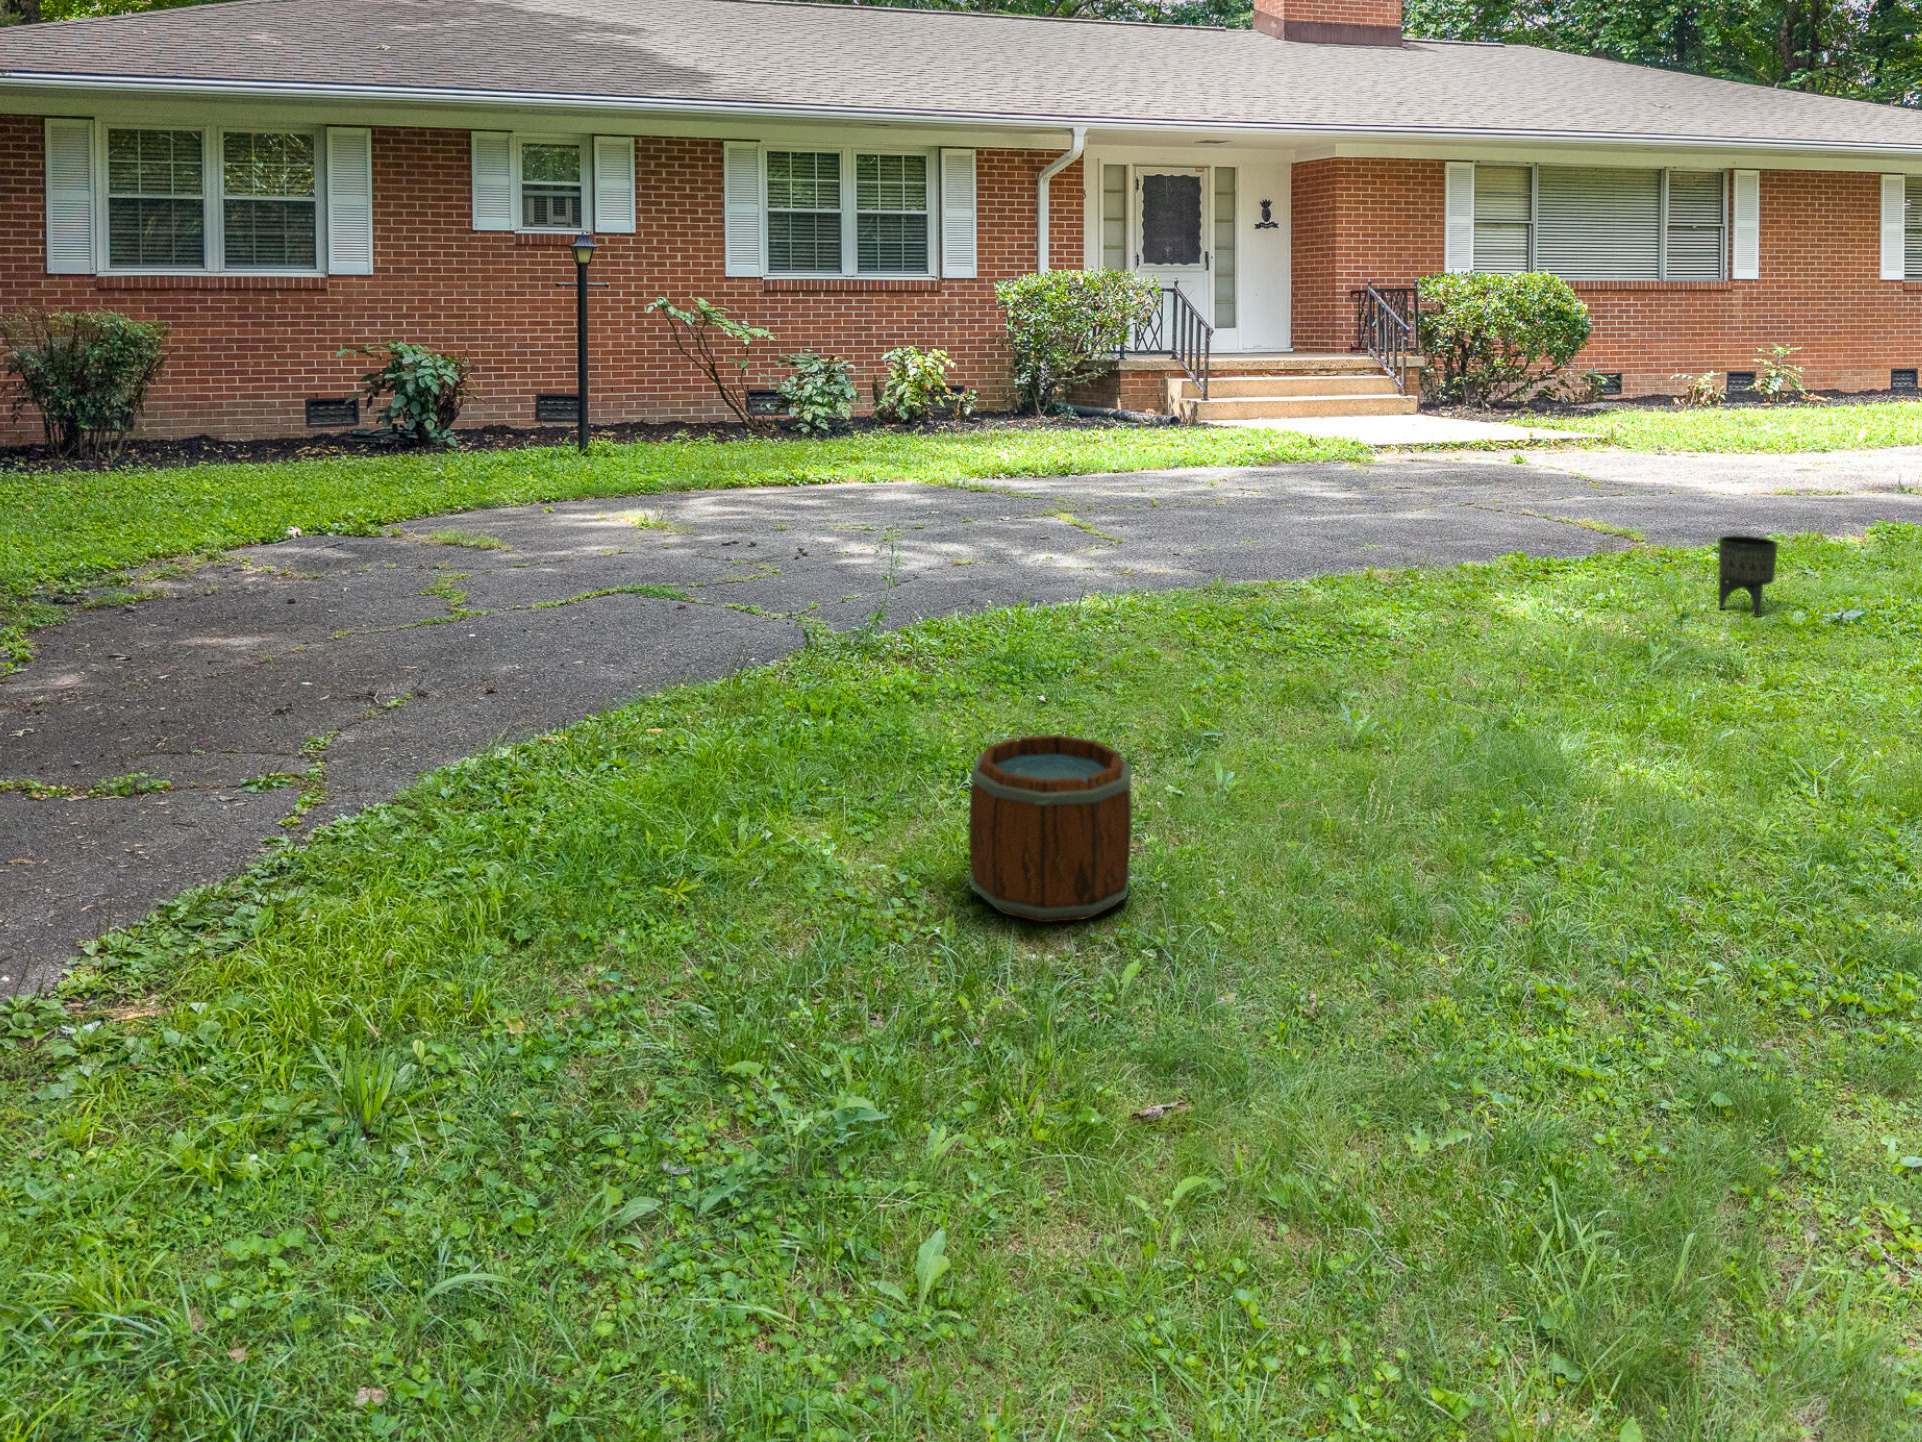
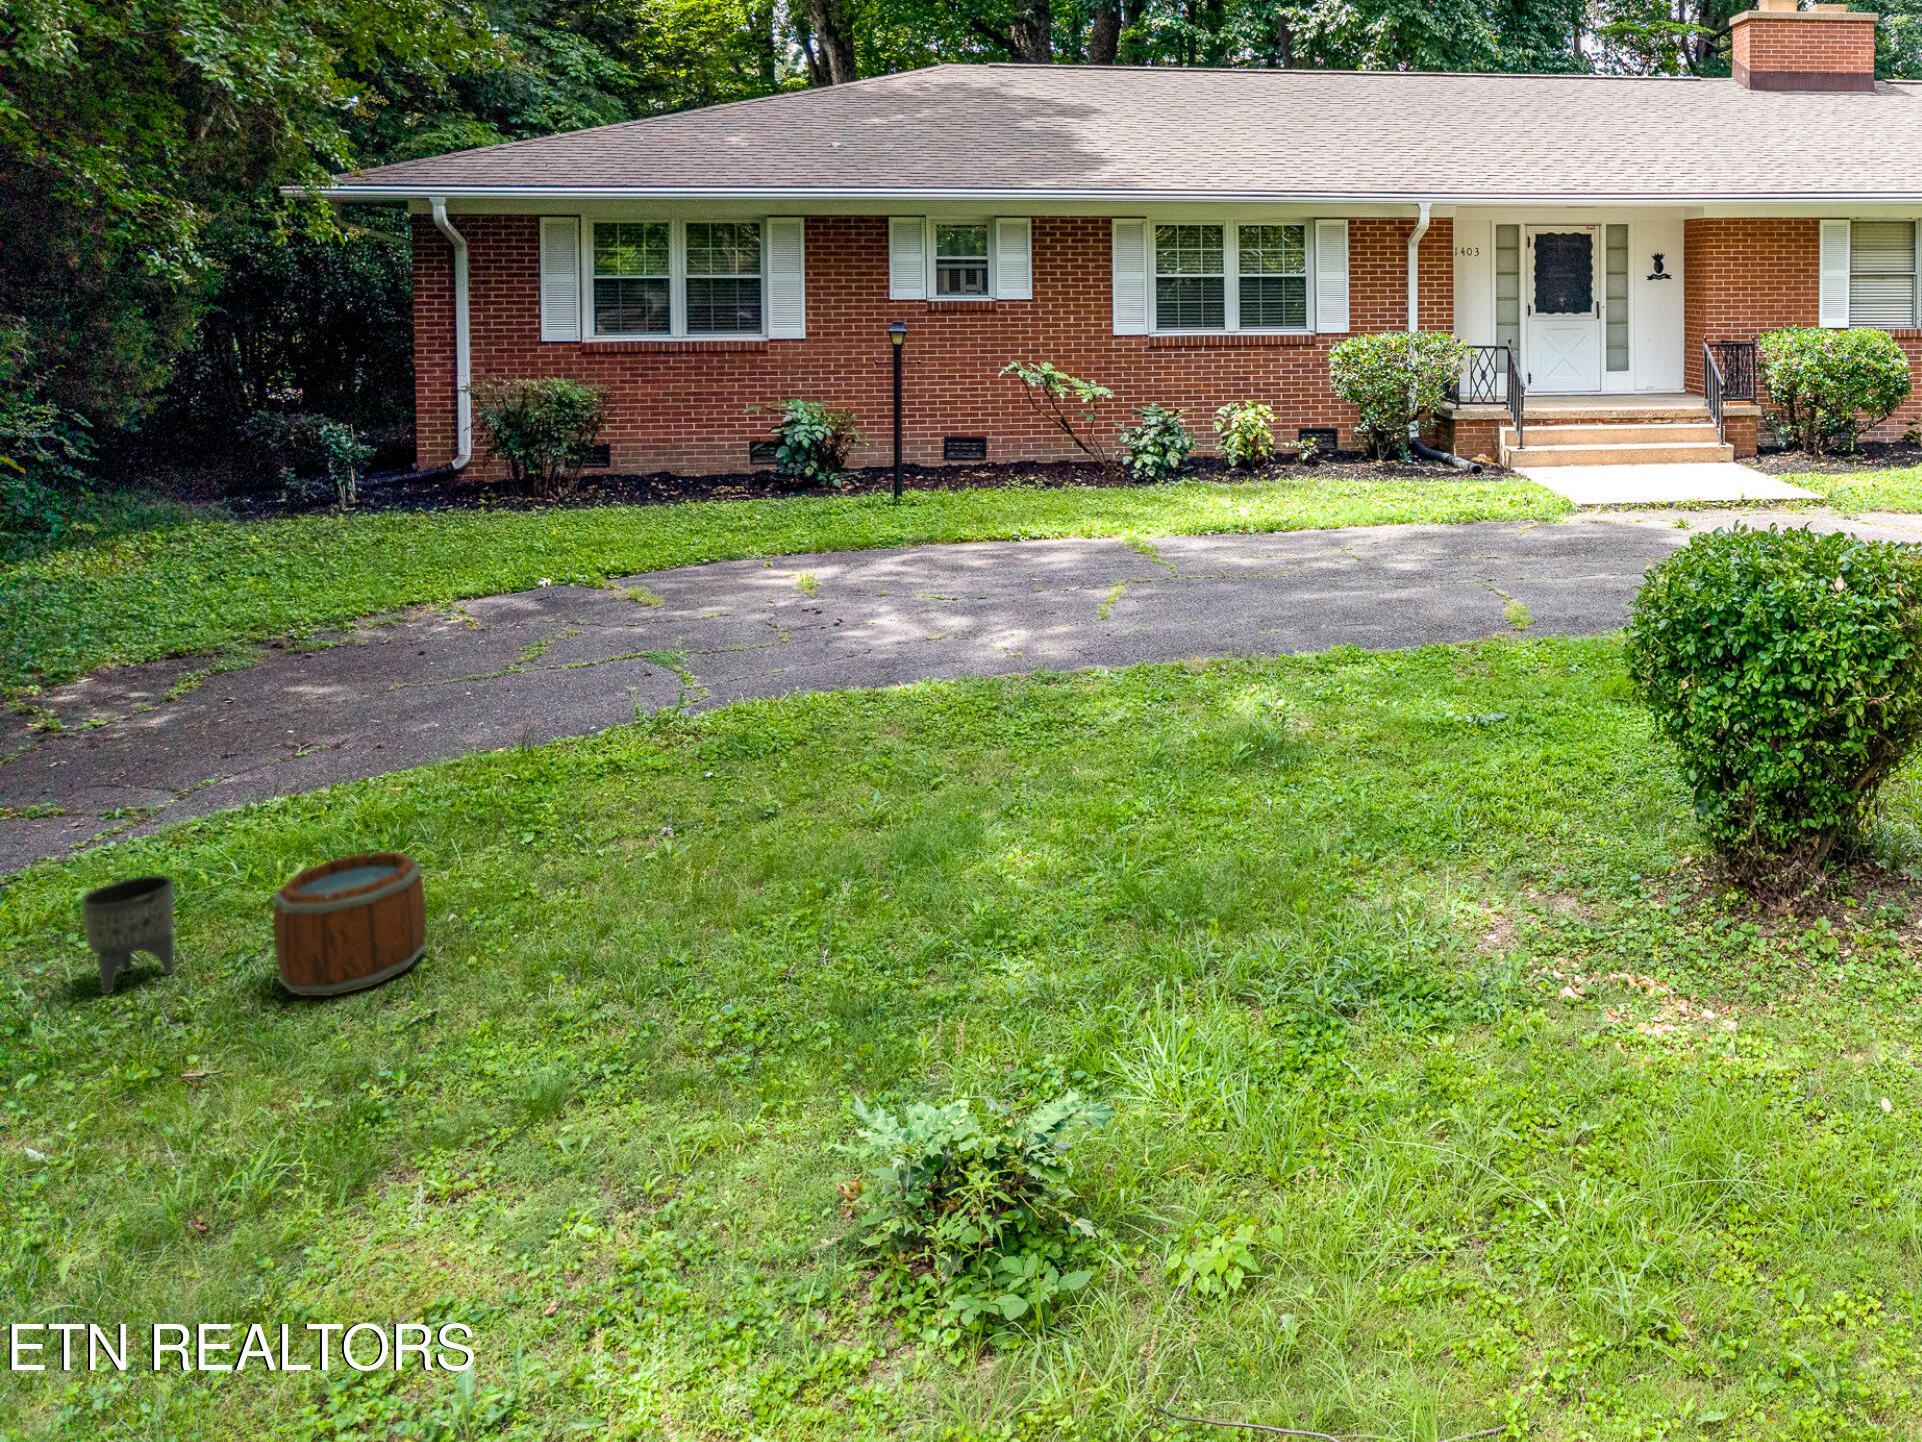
planter: present [1719,536,1778,617] -> present [81,875,174,994]

